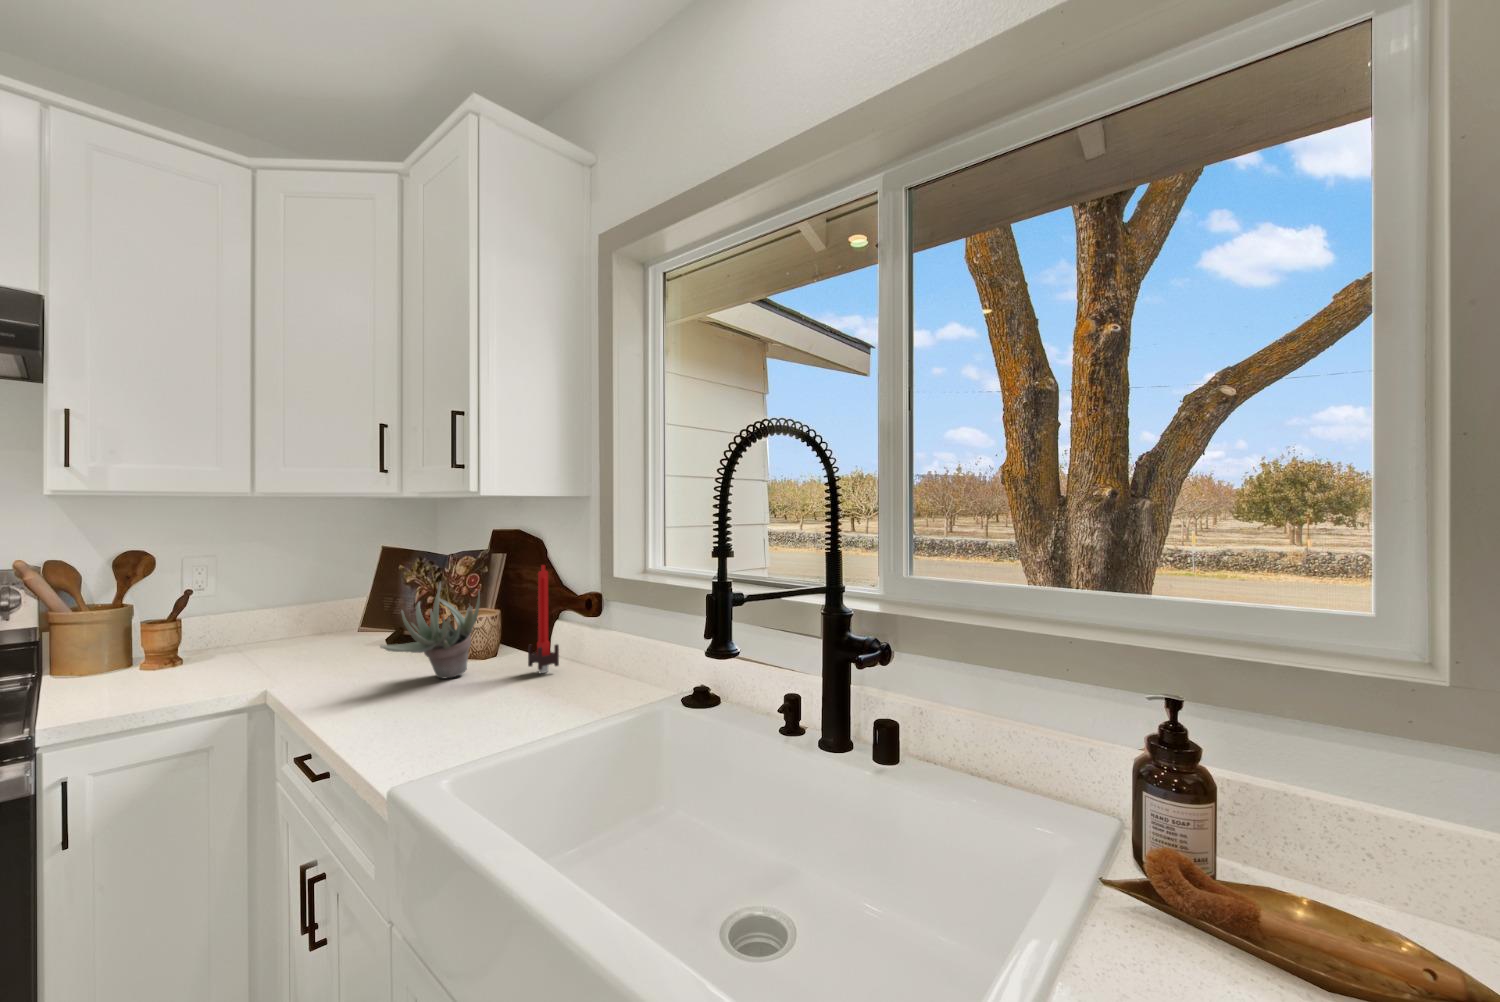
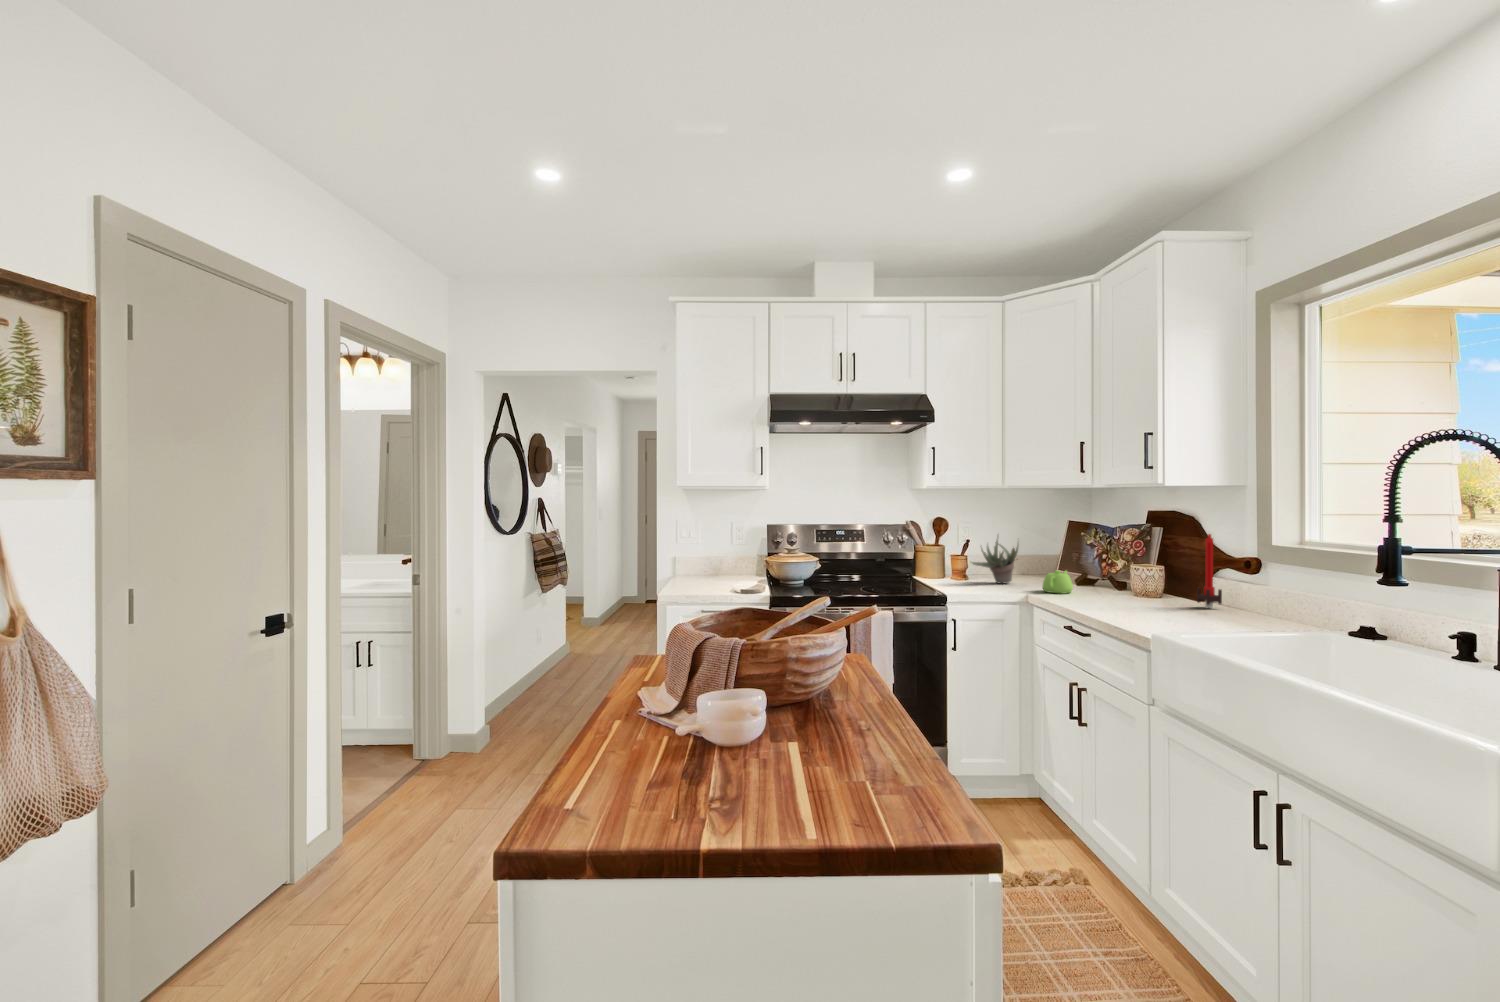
succulent plant: present [380,582,480,678] -> present [971,536,1019,583]
teapot: none [314,627,367,670] -> present [1042,570,1073,594]

